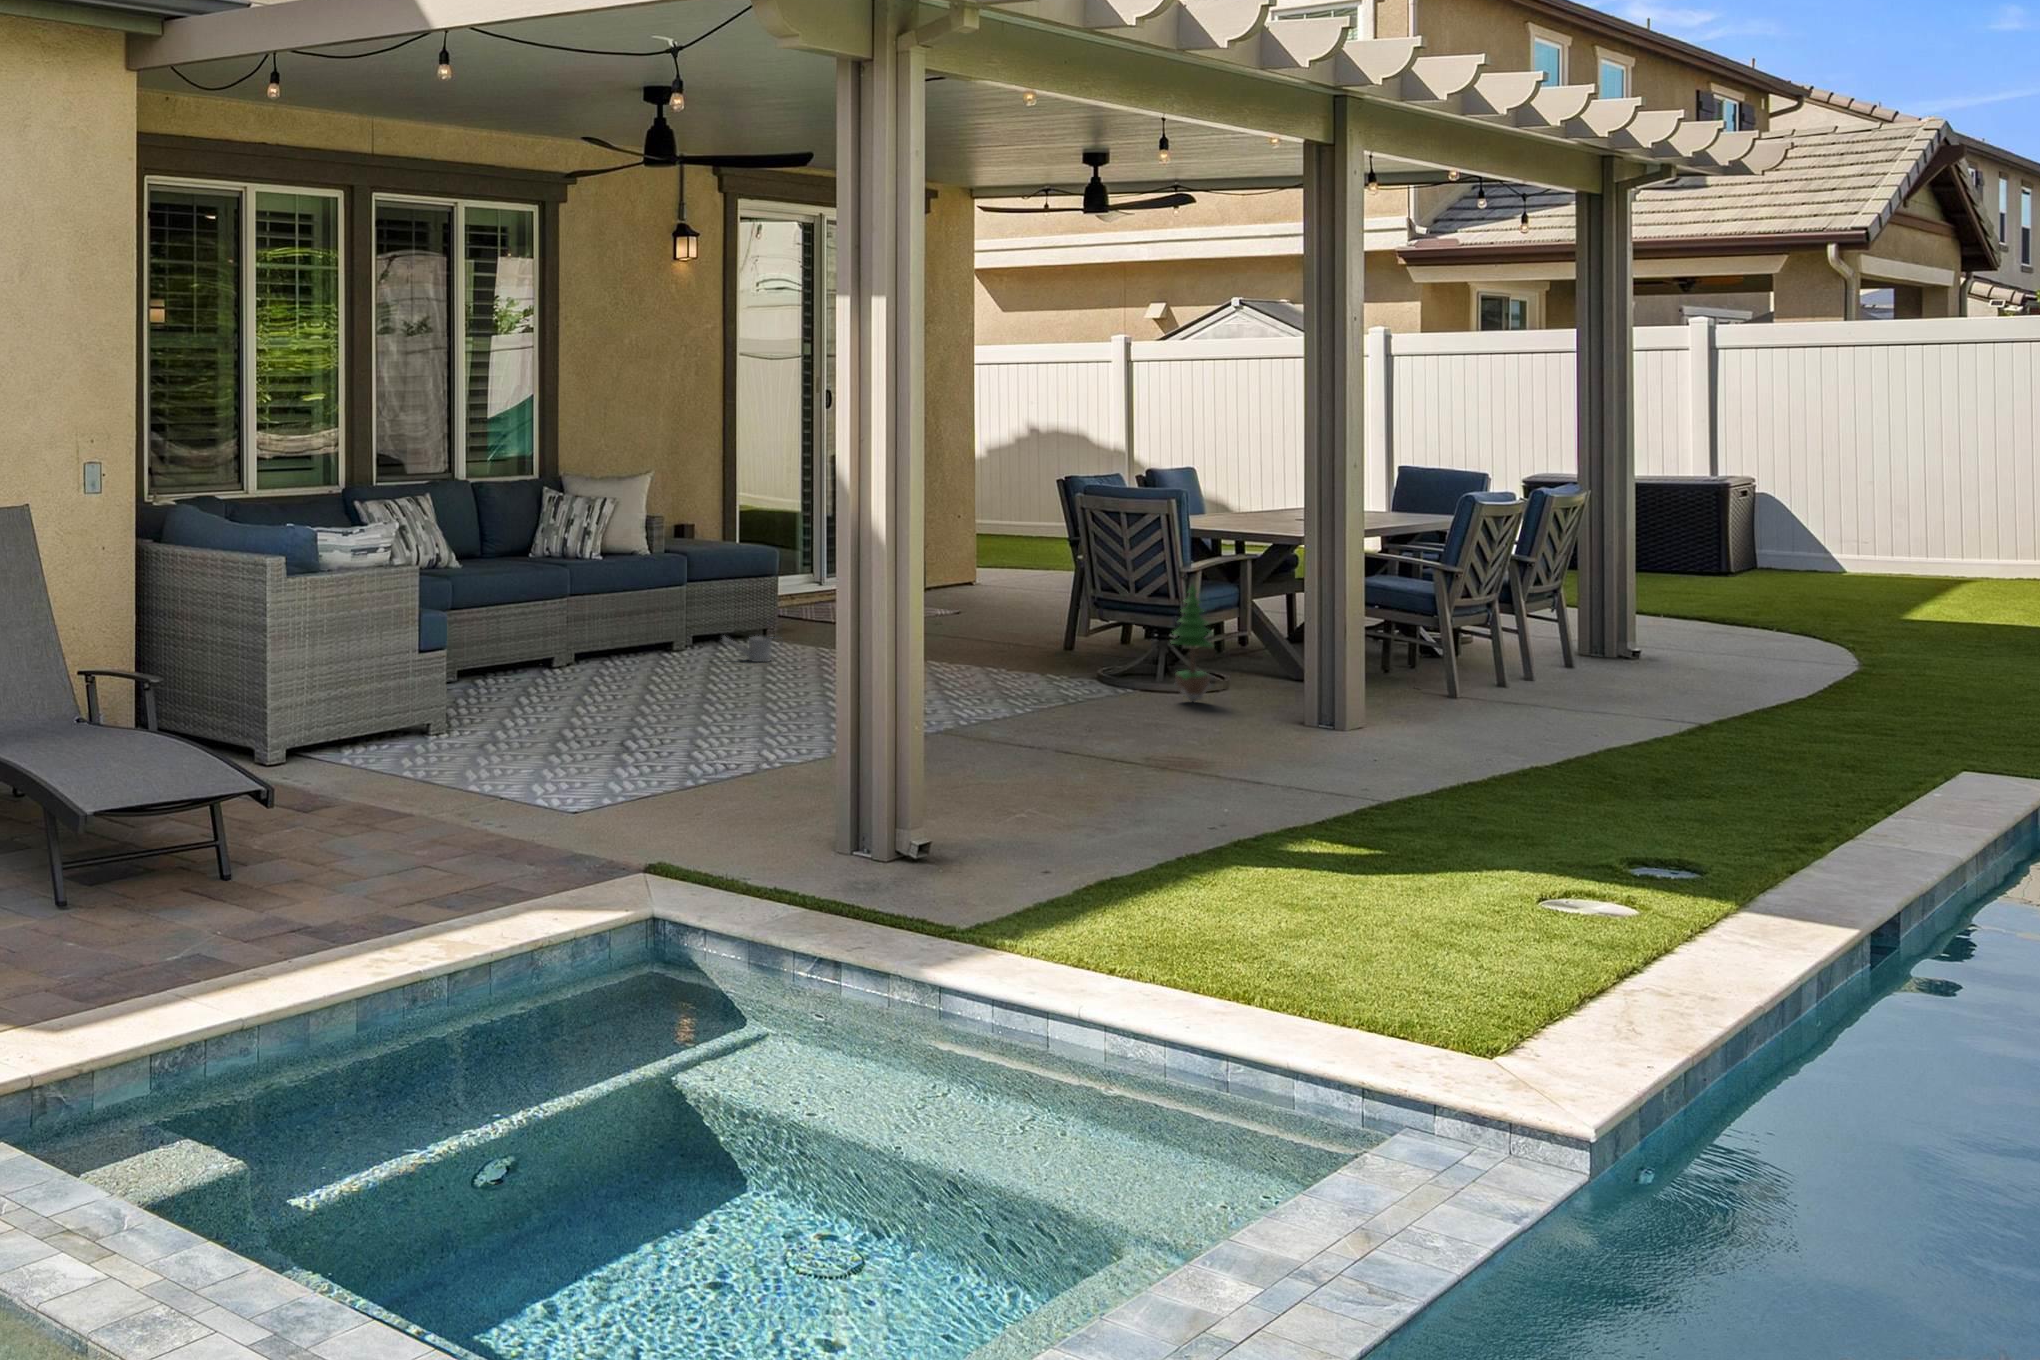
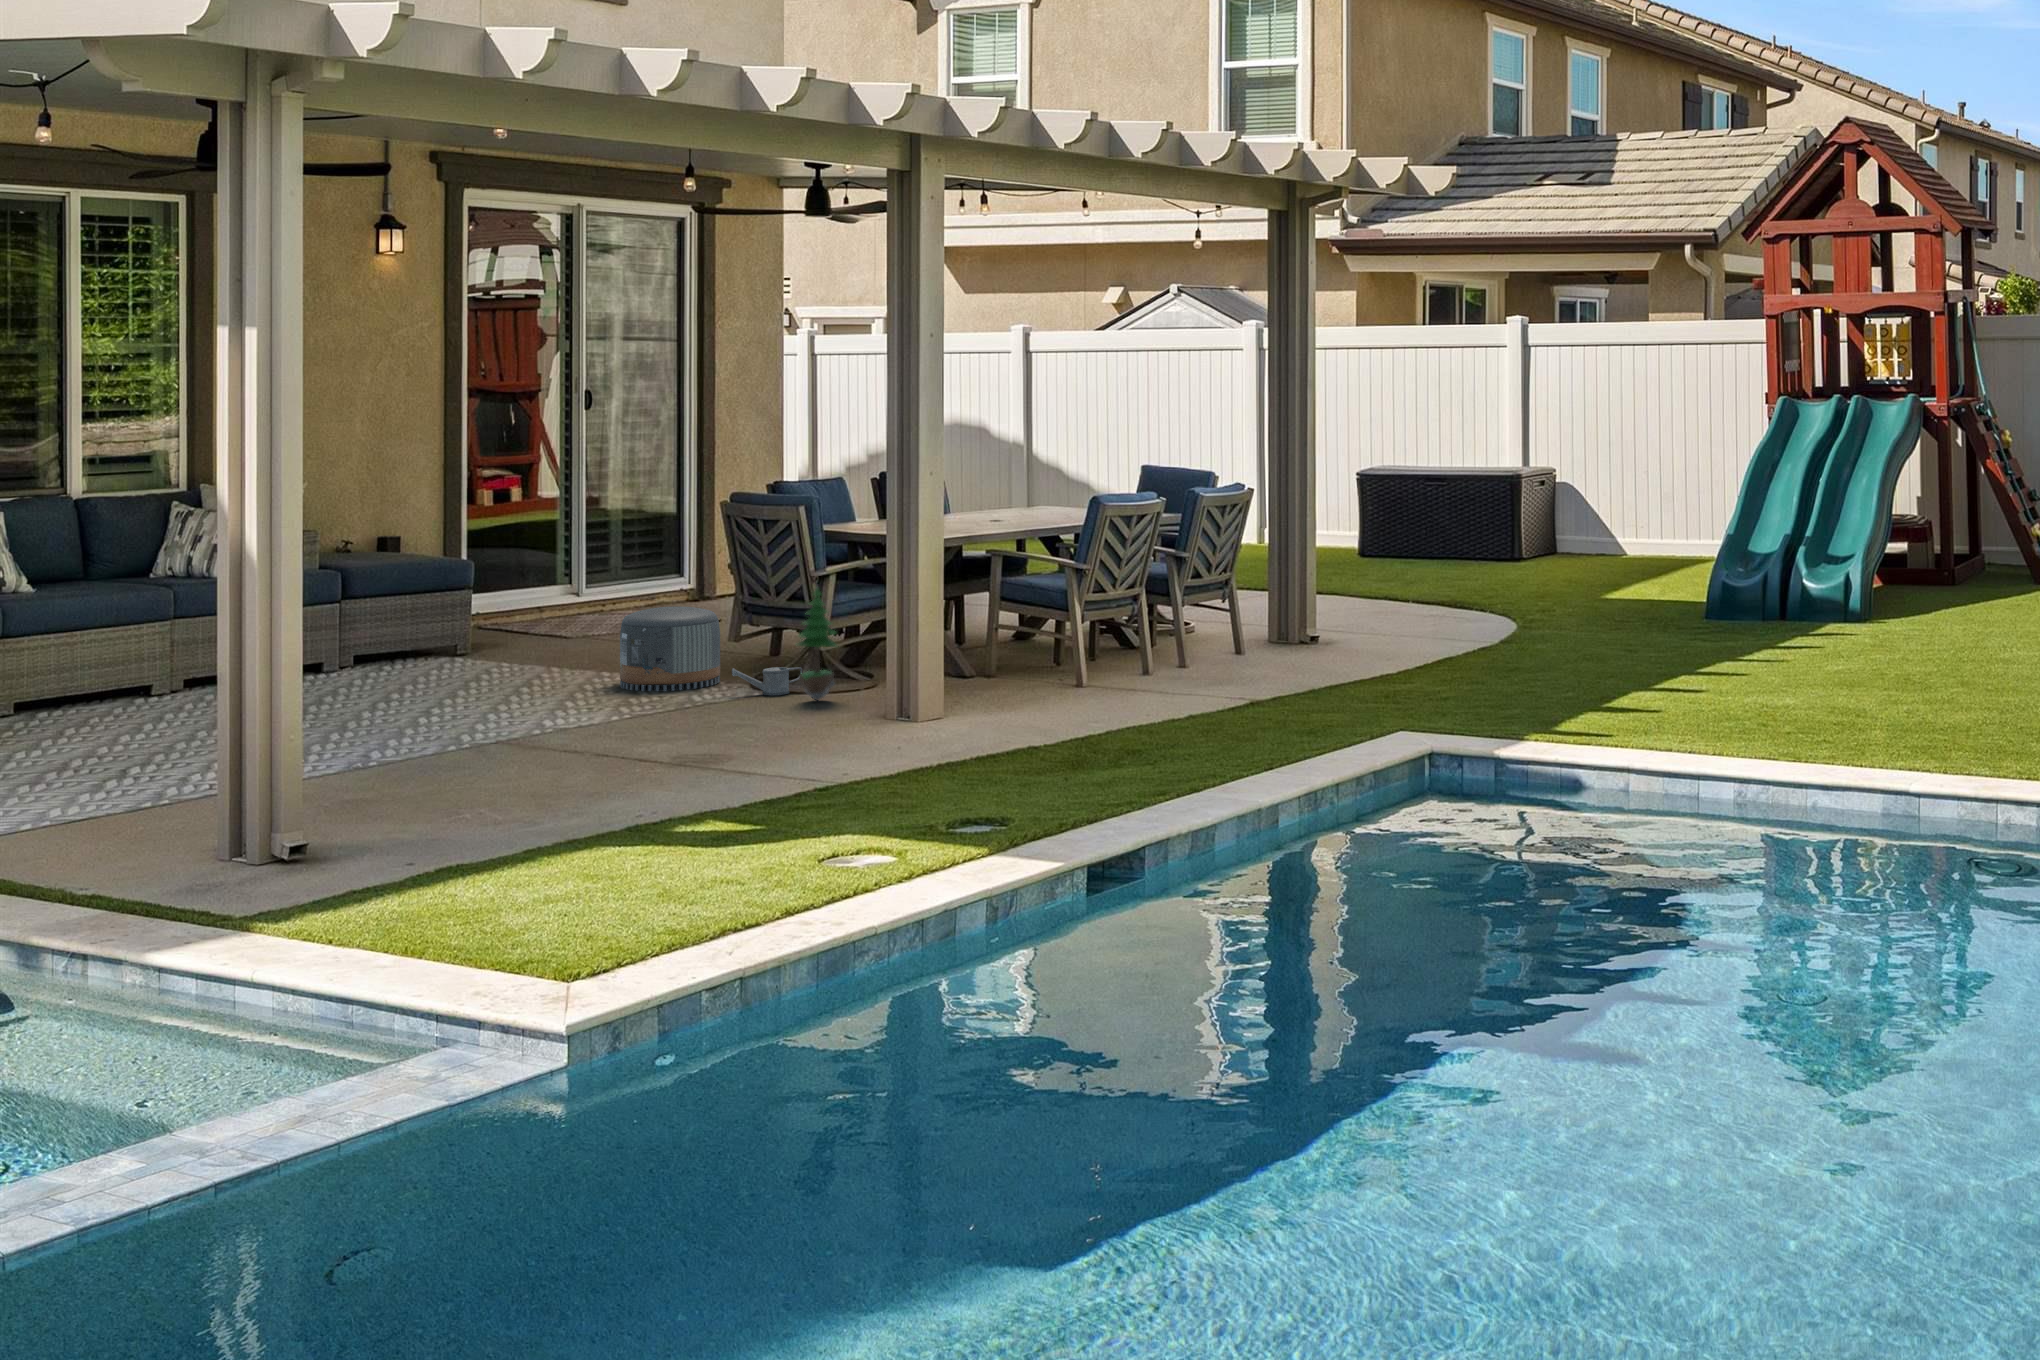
pouf: none [959,599,1054,682] -> present [620,607,720,691]
watering can: present [722,636,773,662] -> present [732,667,802,695]

